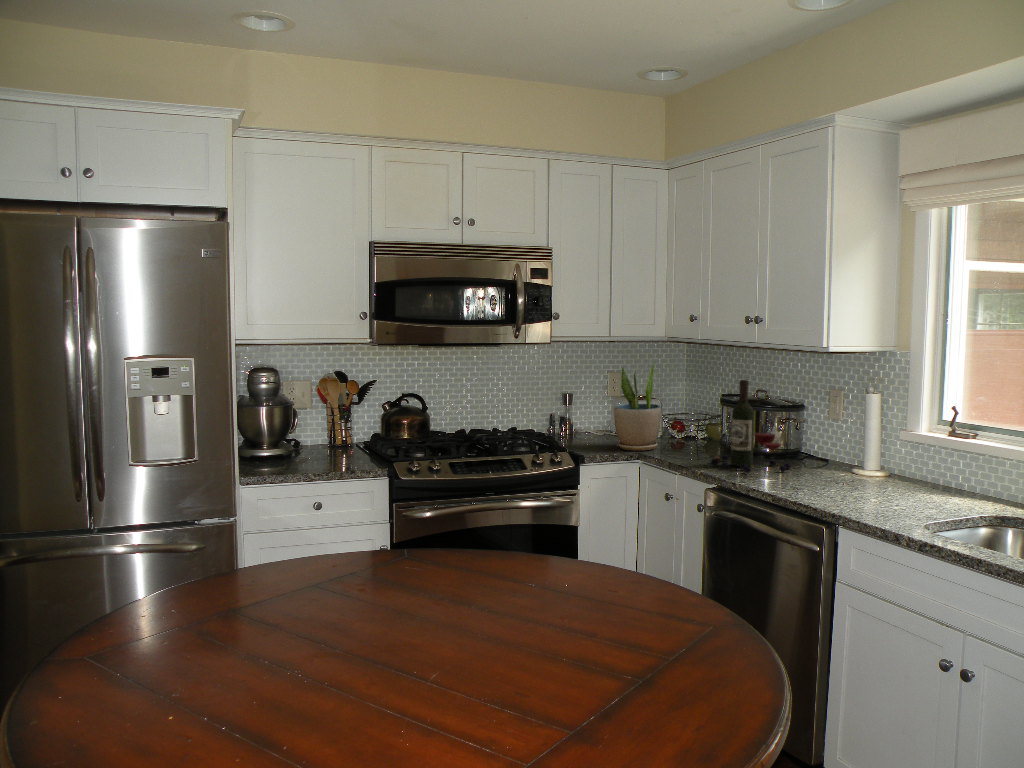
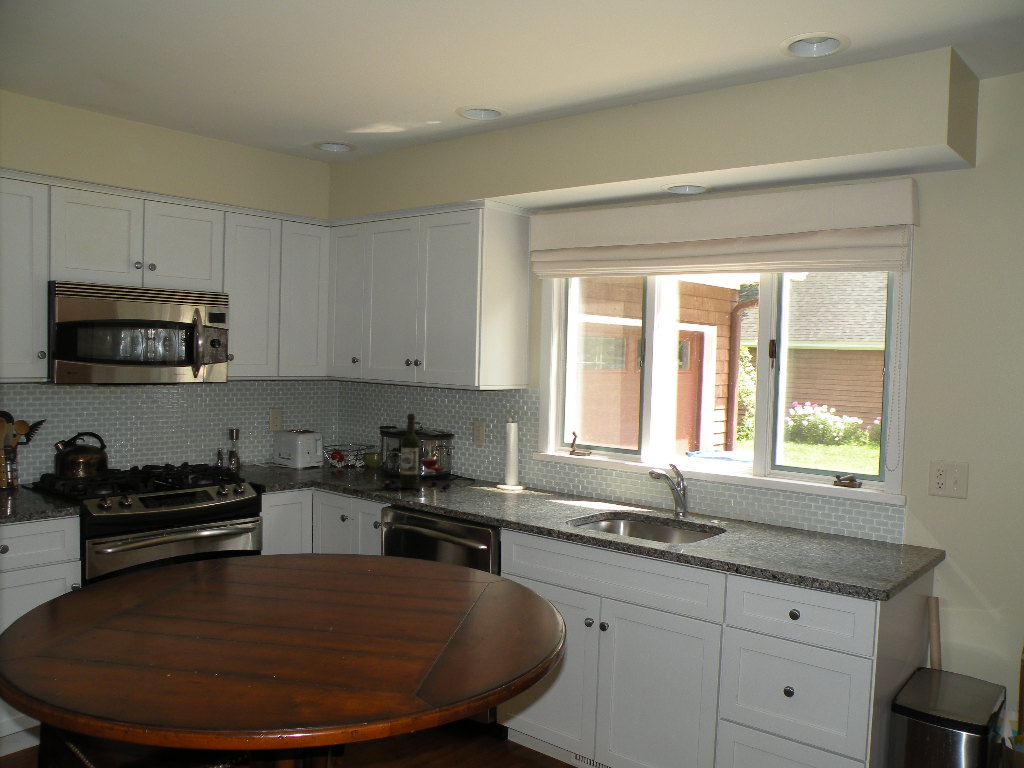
potted plant: present [614,364,661,450] -> none [287,397,331,480]

